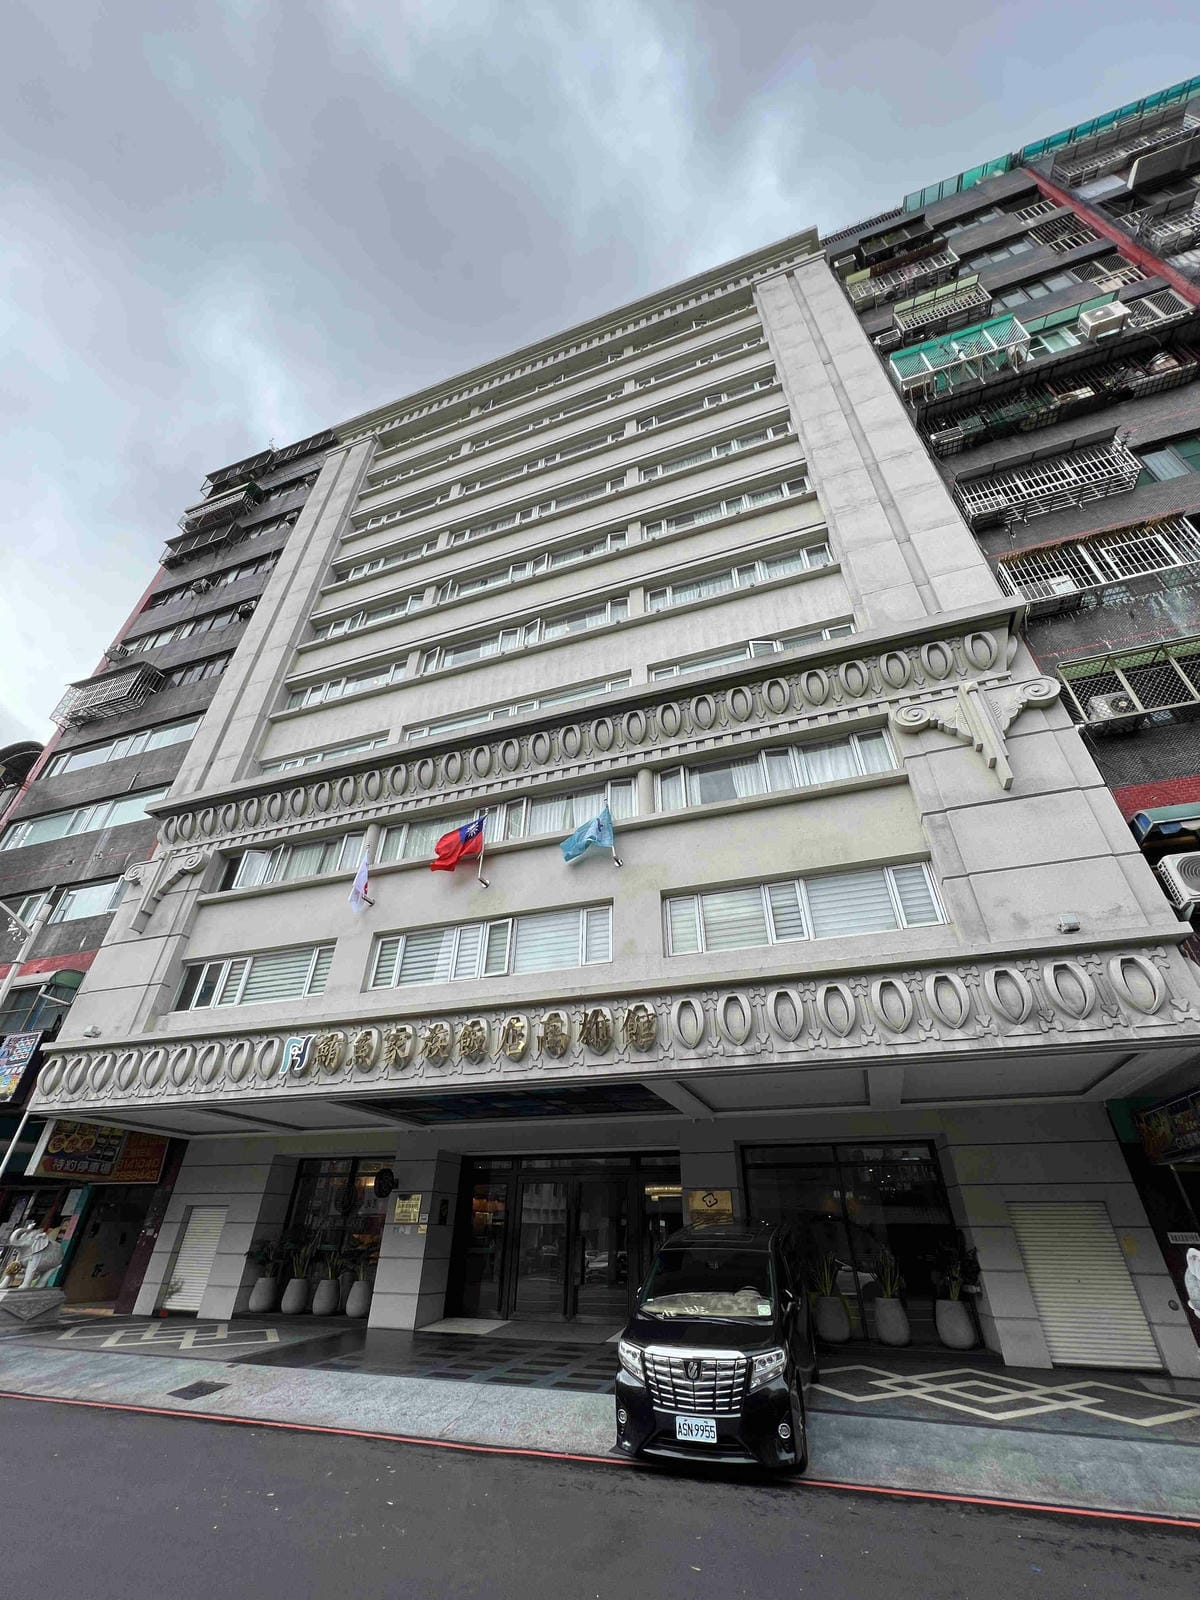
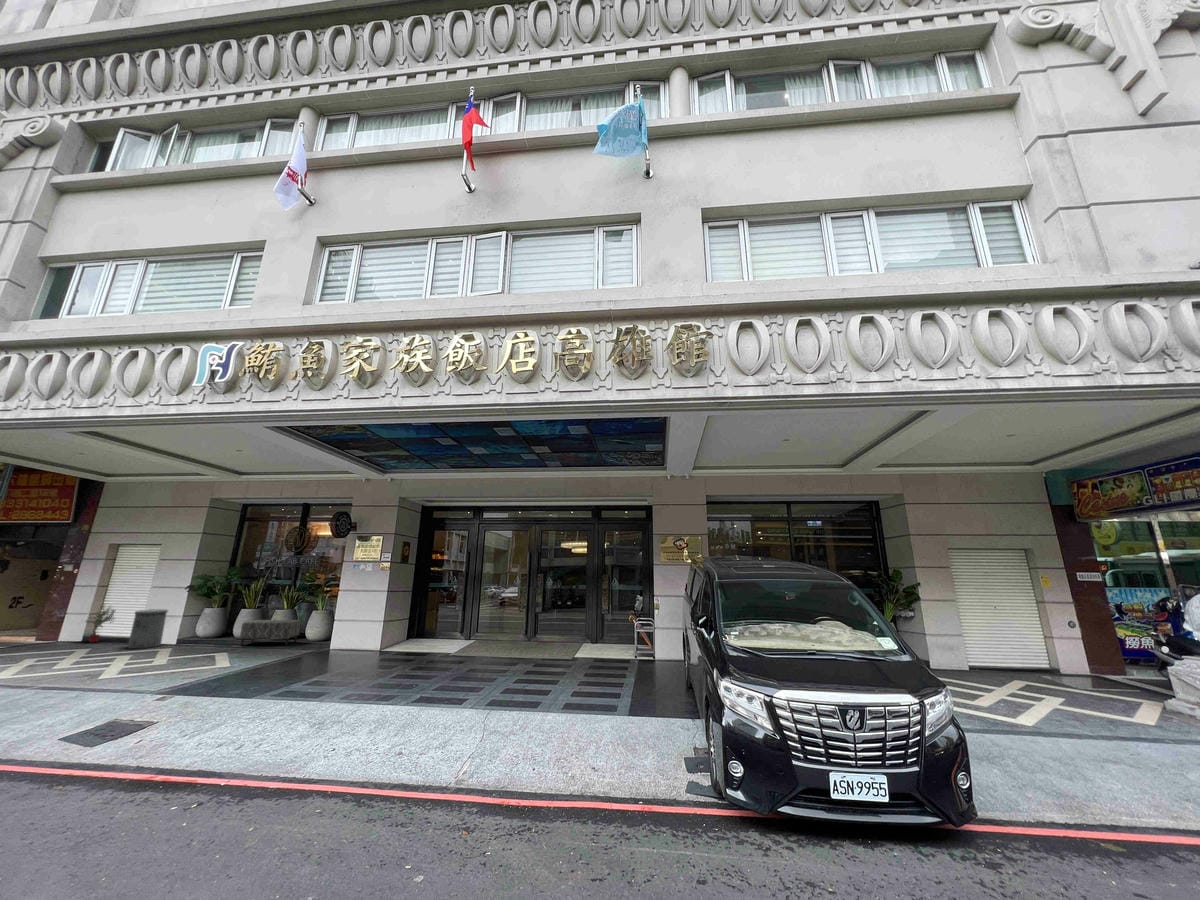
trash can: none [192,1280,229,1324] -> present [128,609,168,648]
bench: none [287,1294,343,1325] -> present [240,620,301,645]

